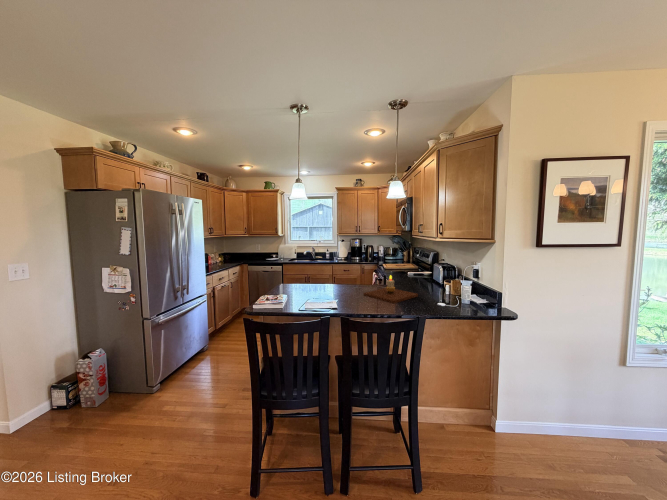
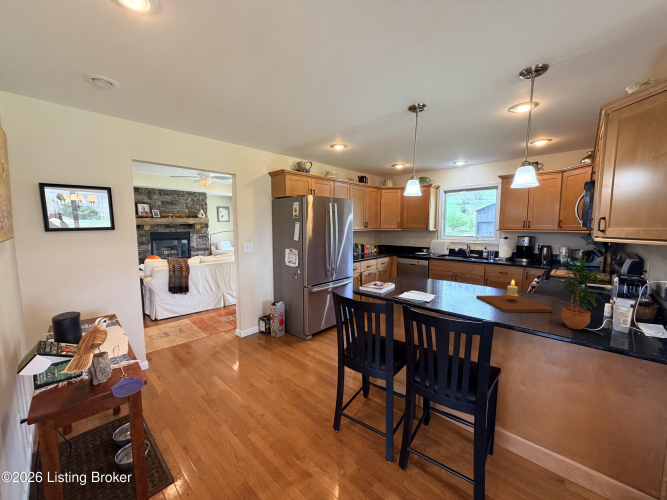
potted plant: none [425,251,460,306] -> present [557,255,609,329]

